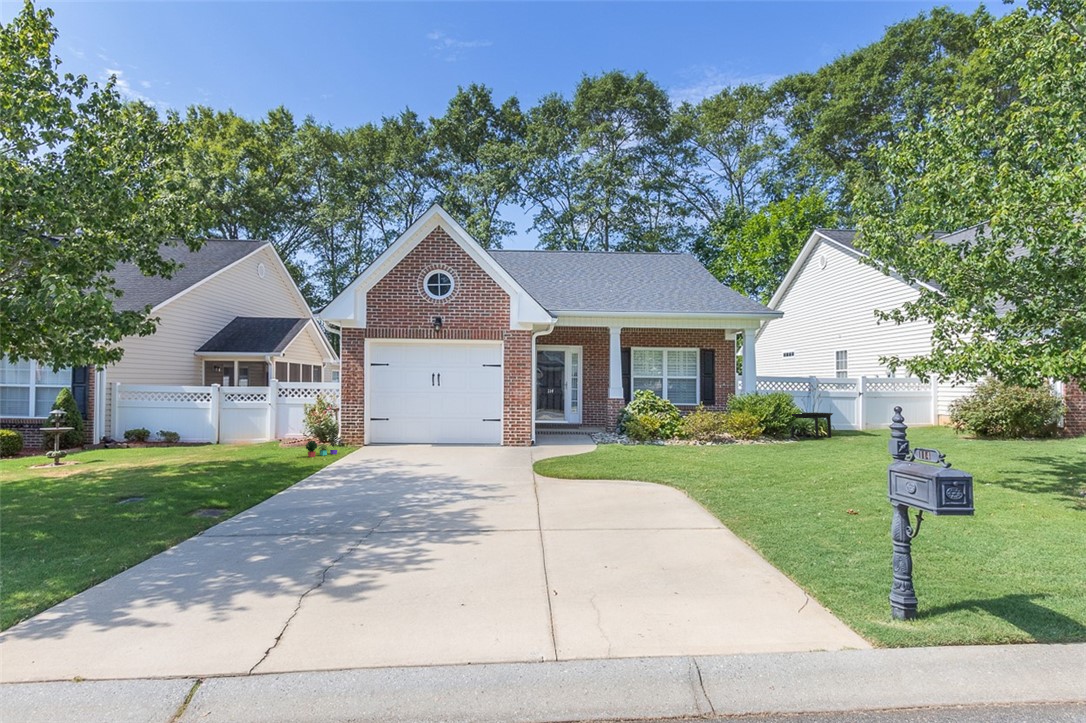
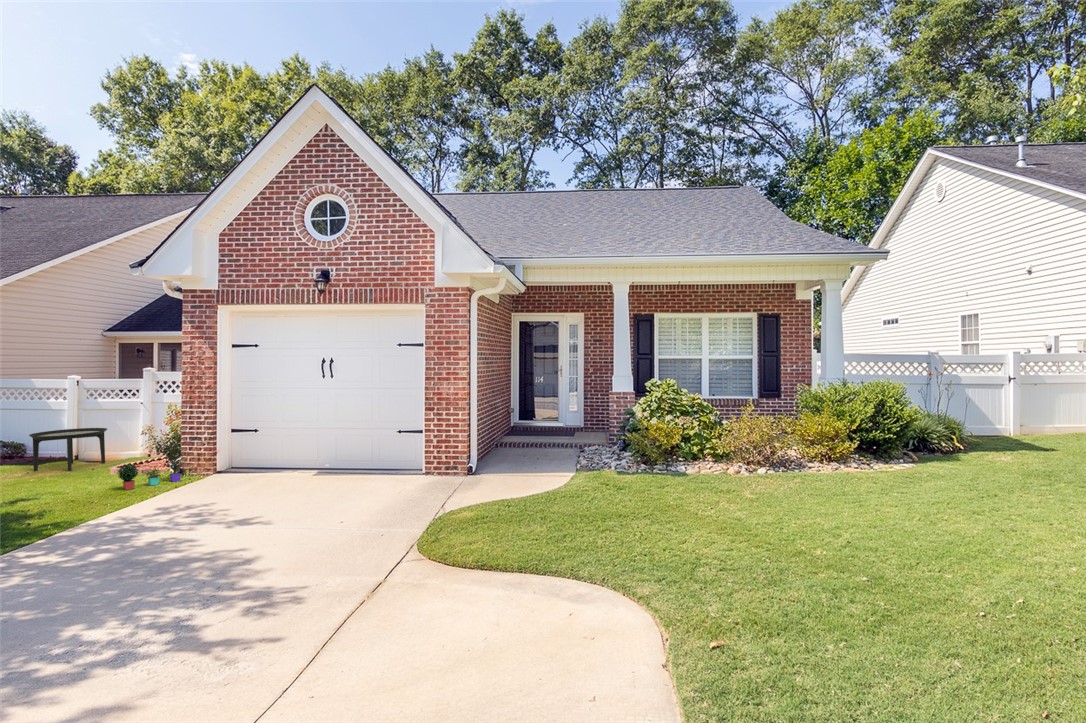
round table: present [790,413,833,439] -> present [29,428,107,471]

